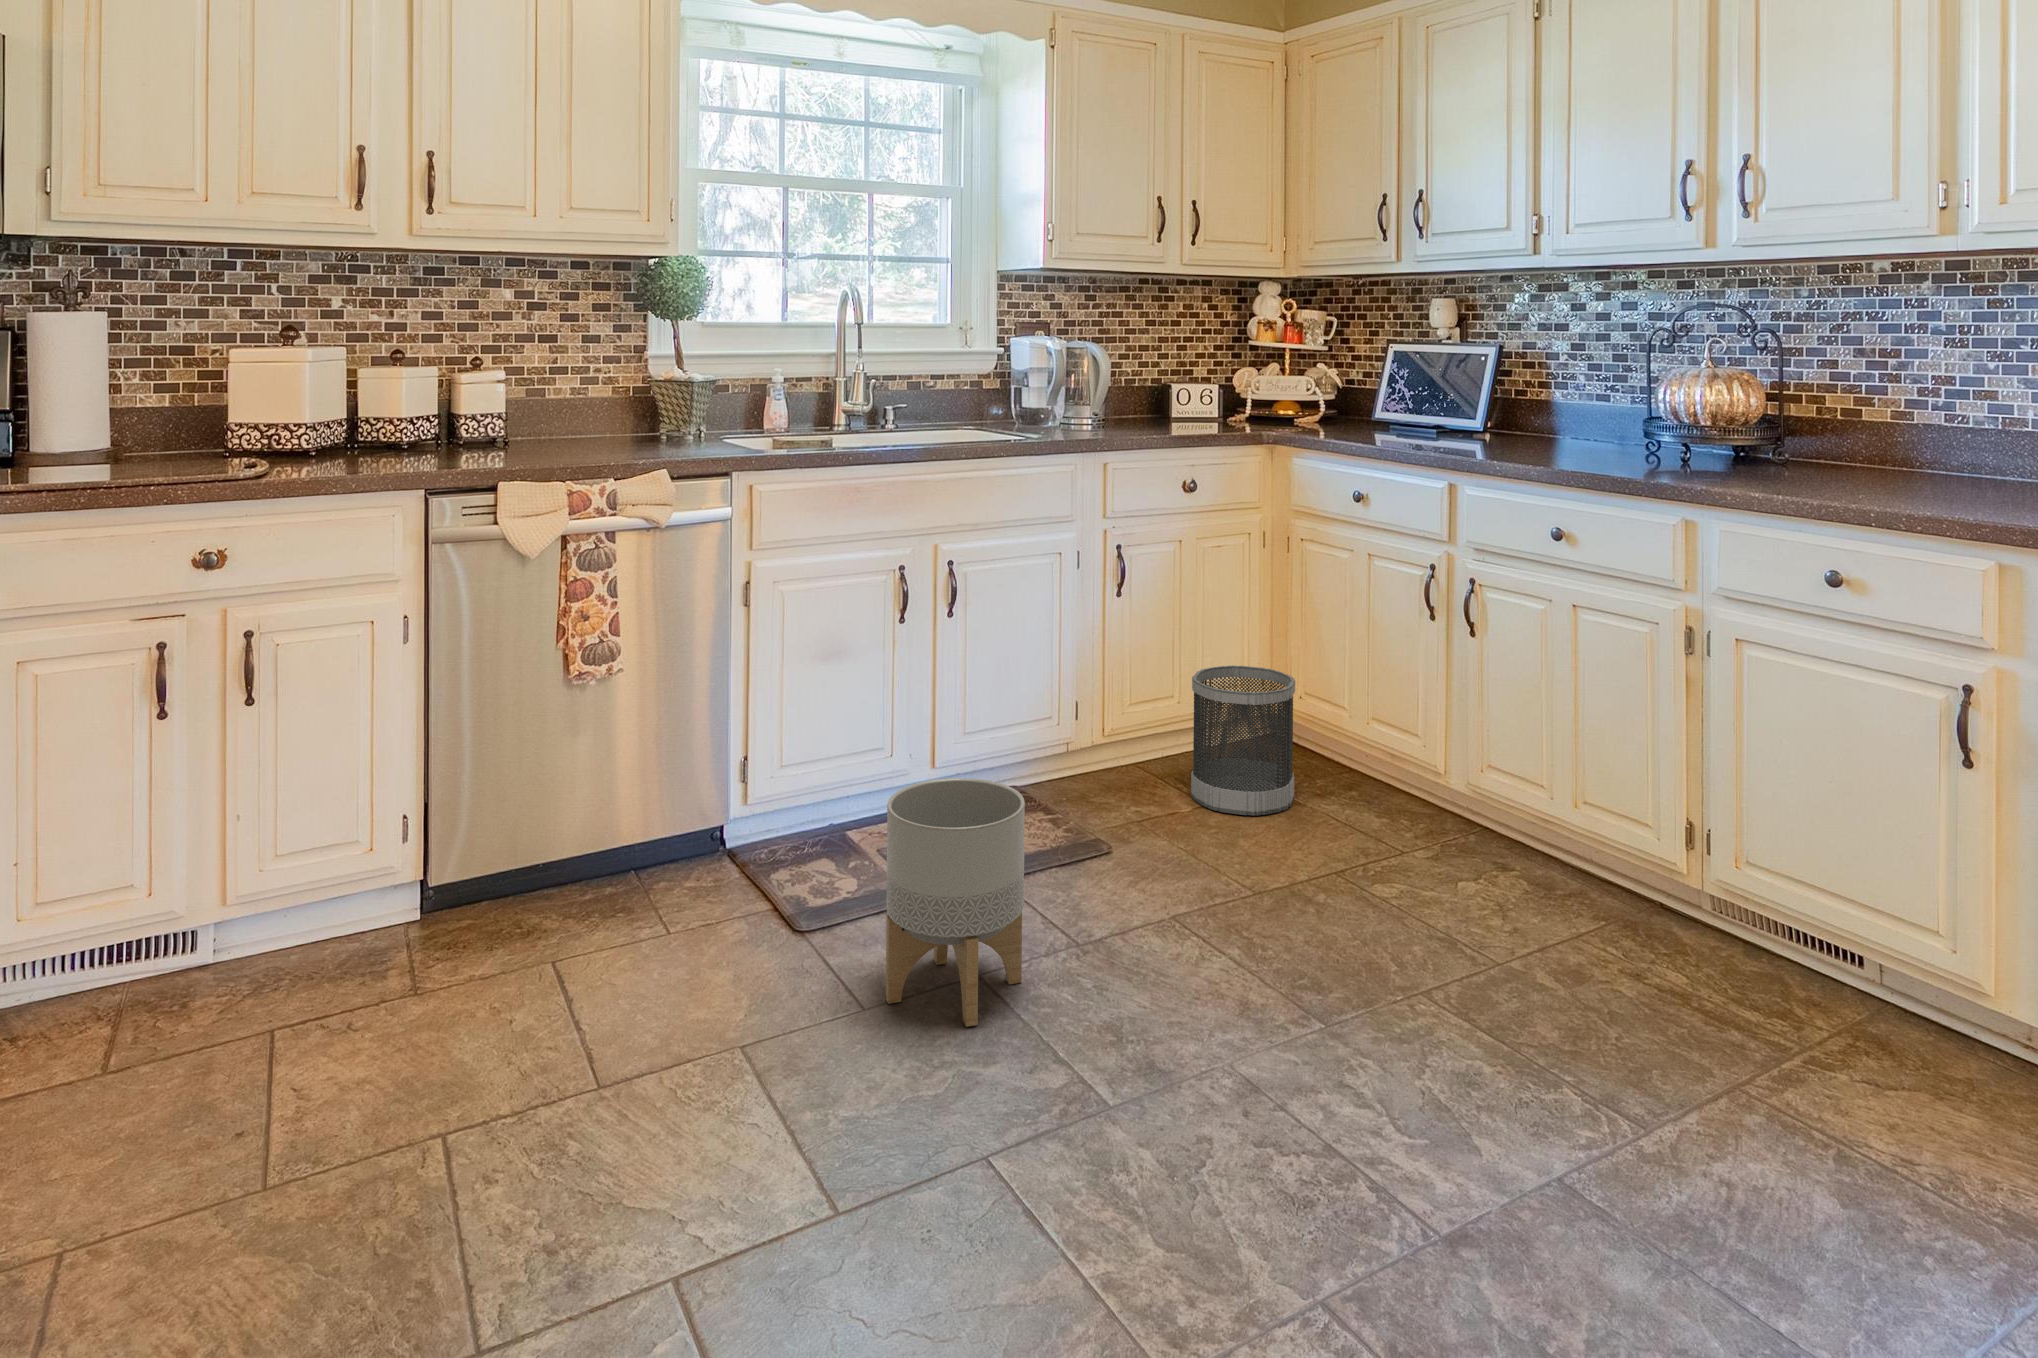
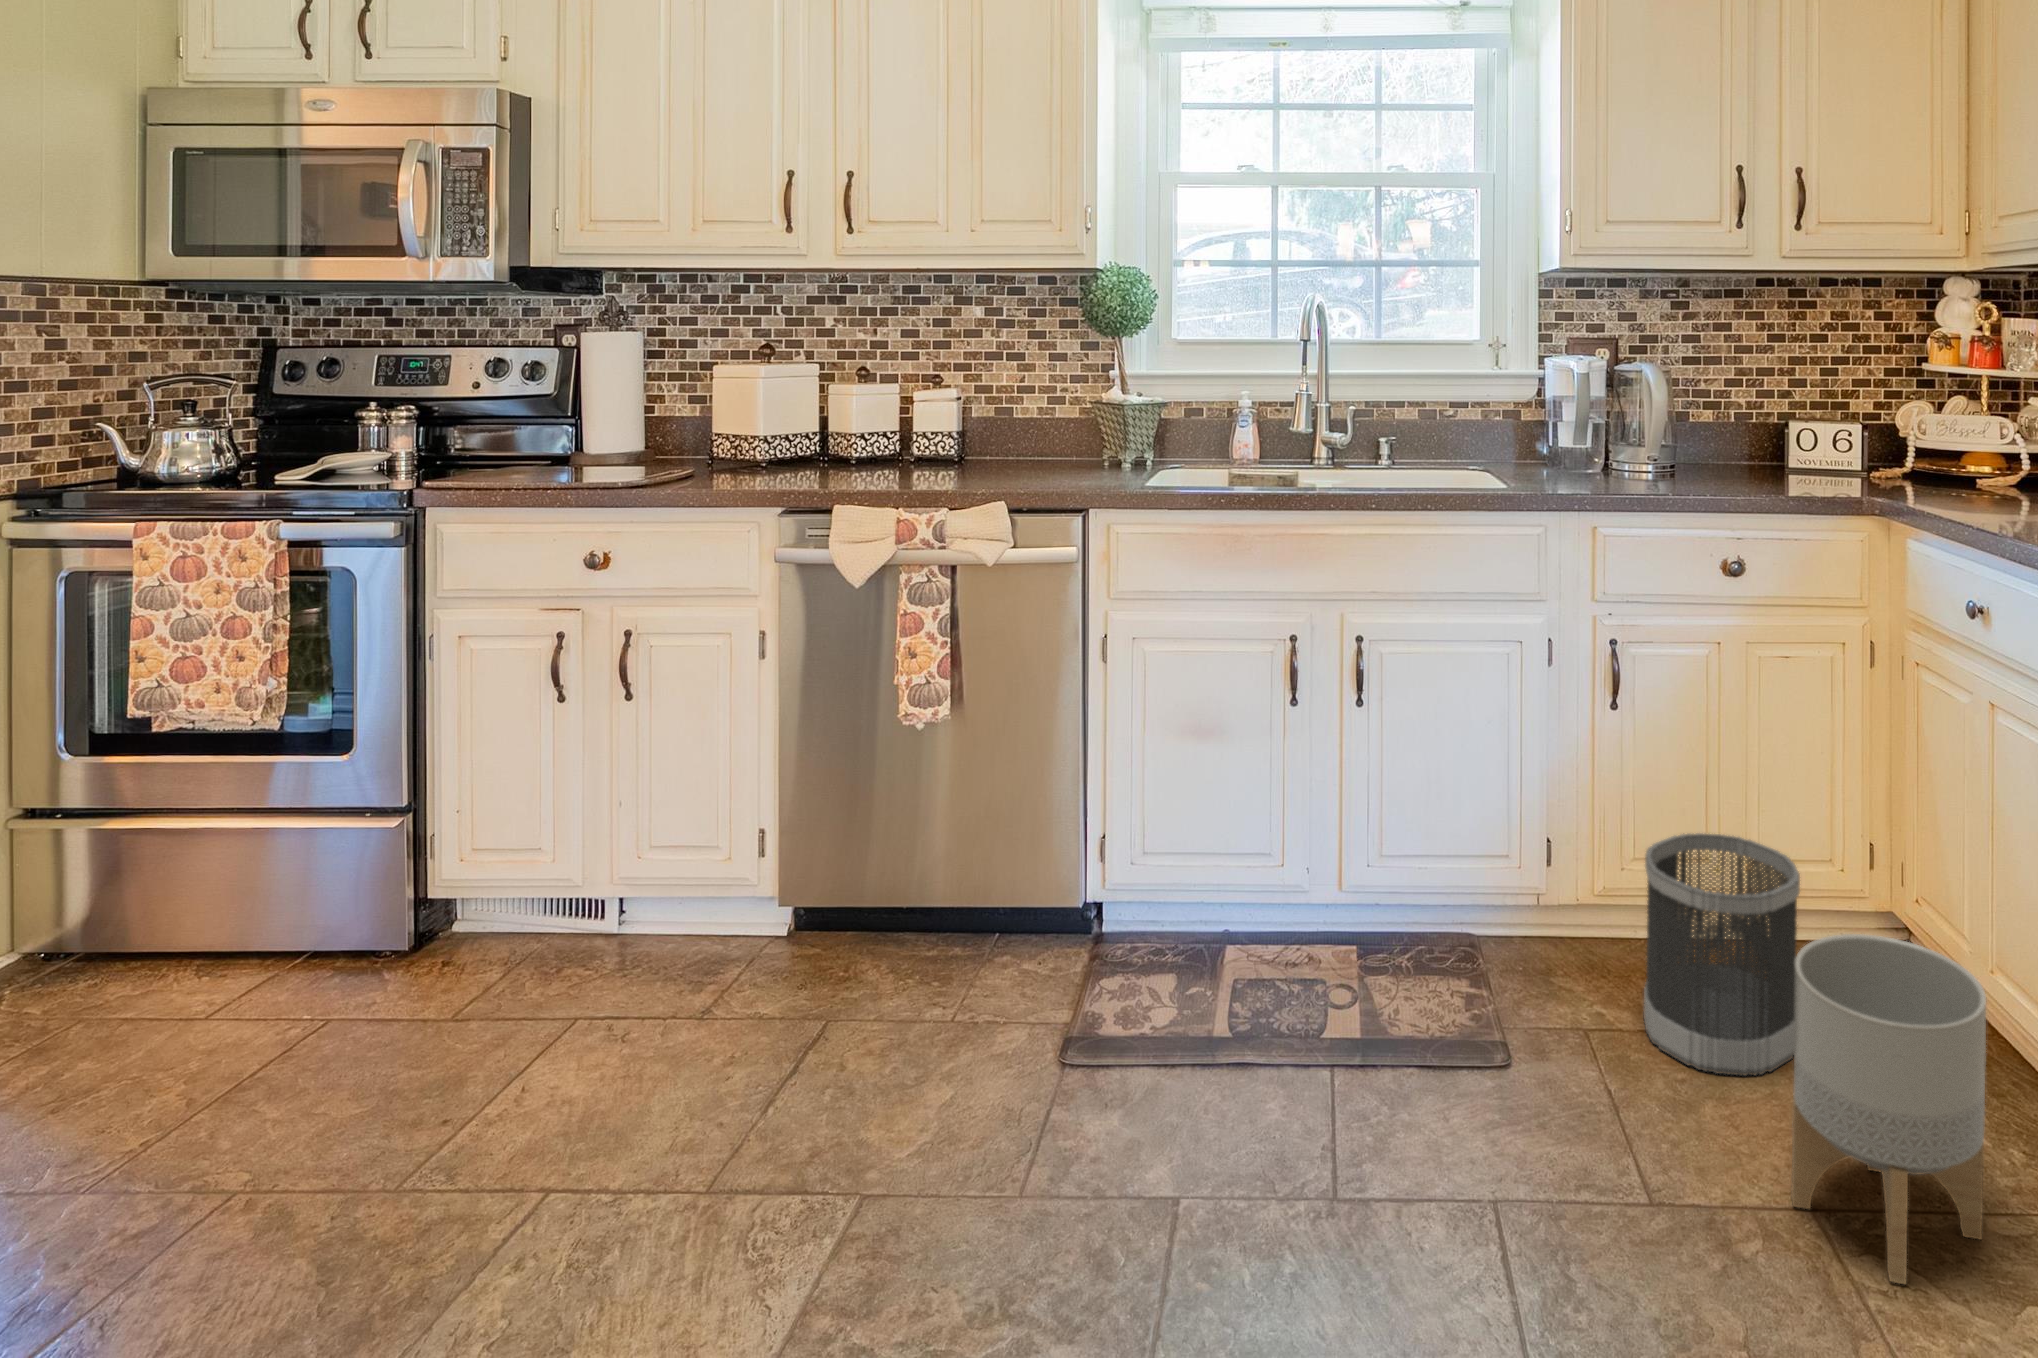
planter: present [886,778,1025,1027] -> present [1792,934,1986,1284]

